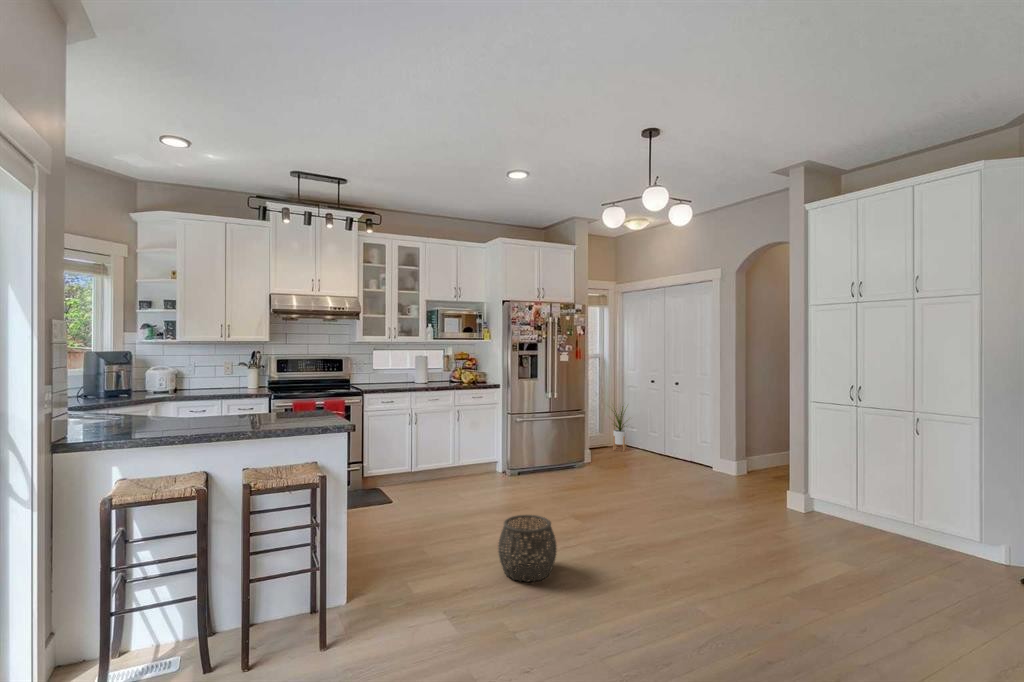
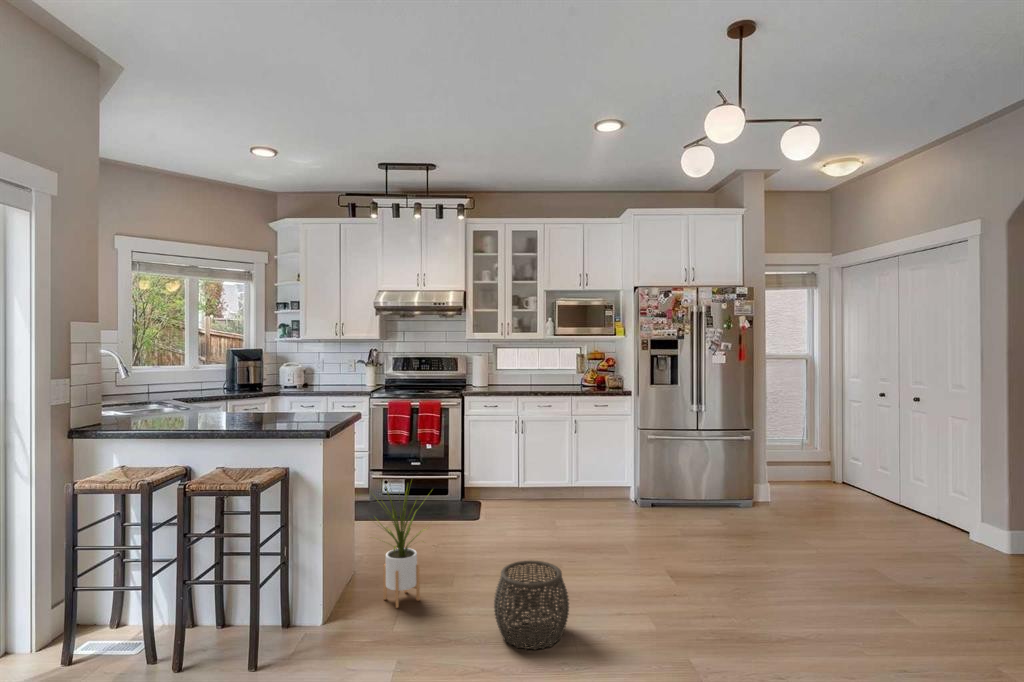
house plant: present [612,407,627,451] -> present [379,484,423,608]

